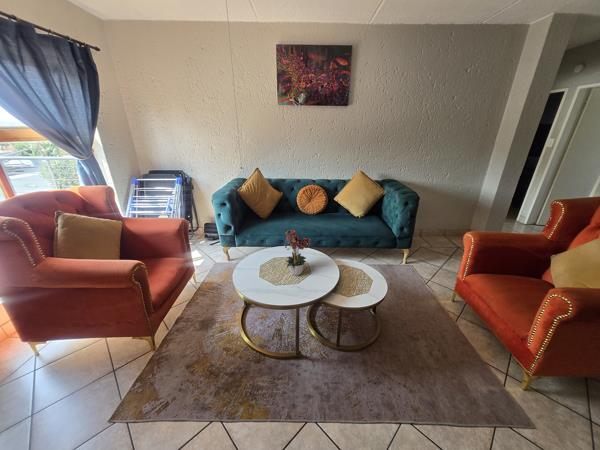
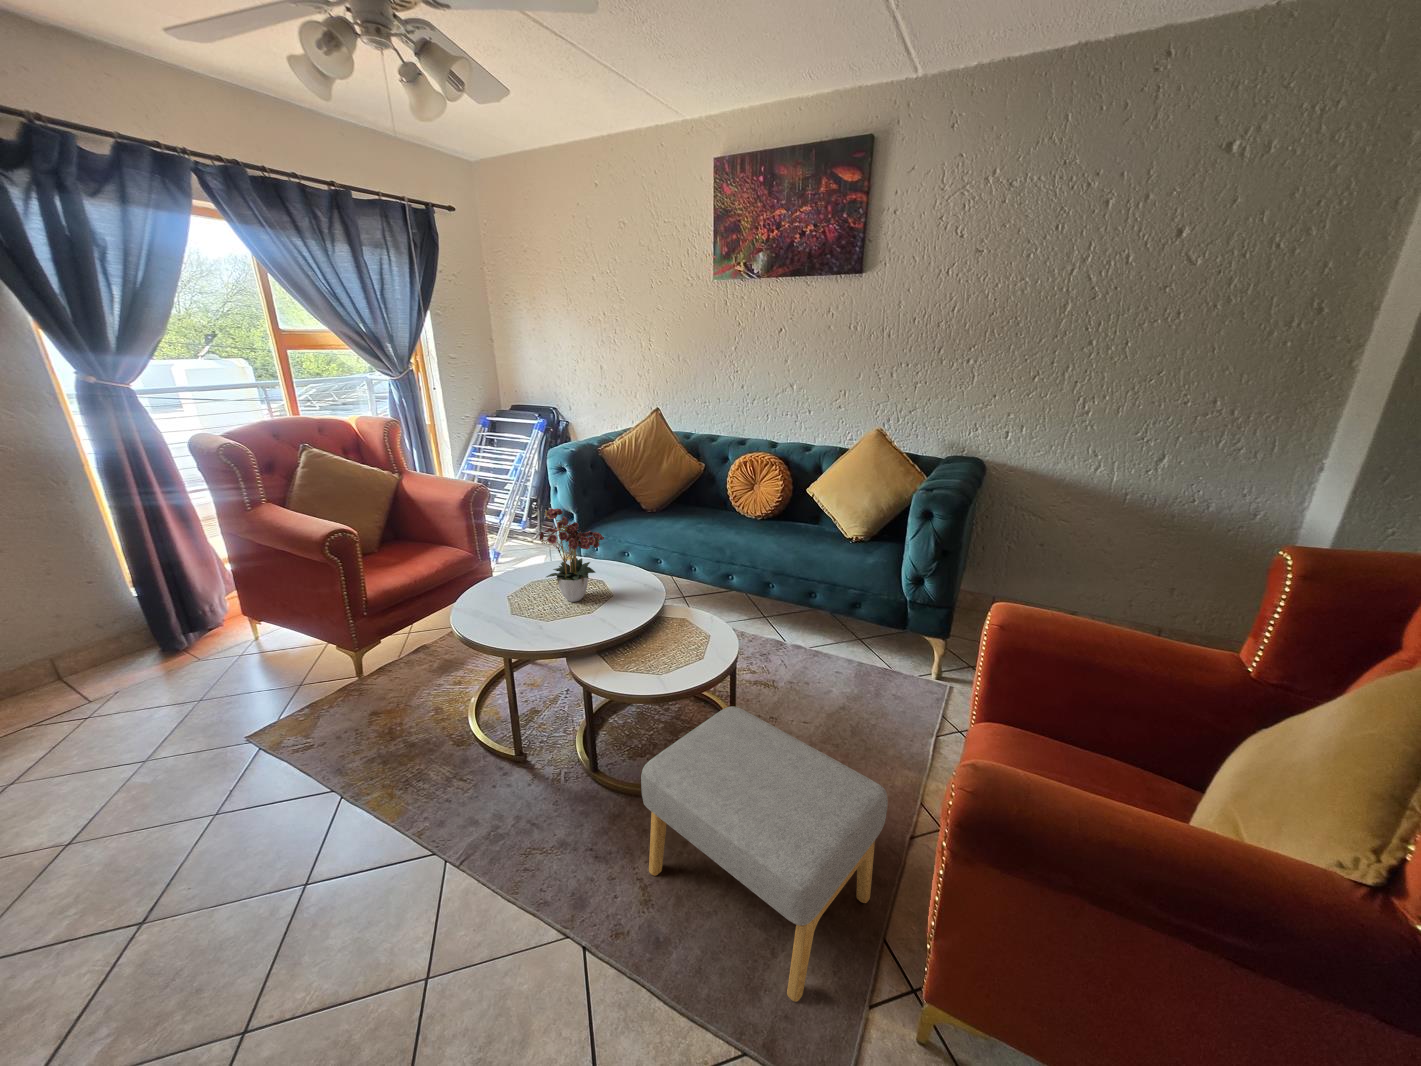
footstool: none [395,305,530,422] -> present [641,706,888,1002]

